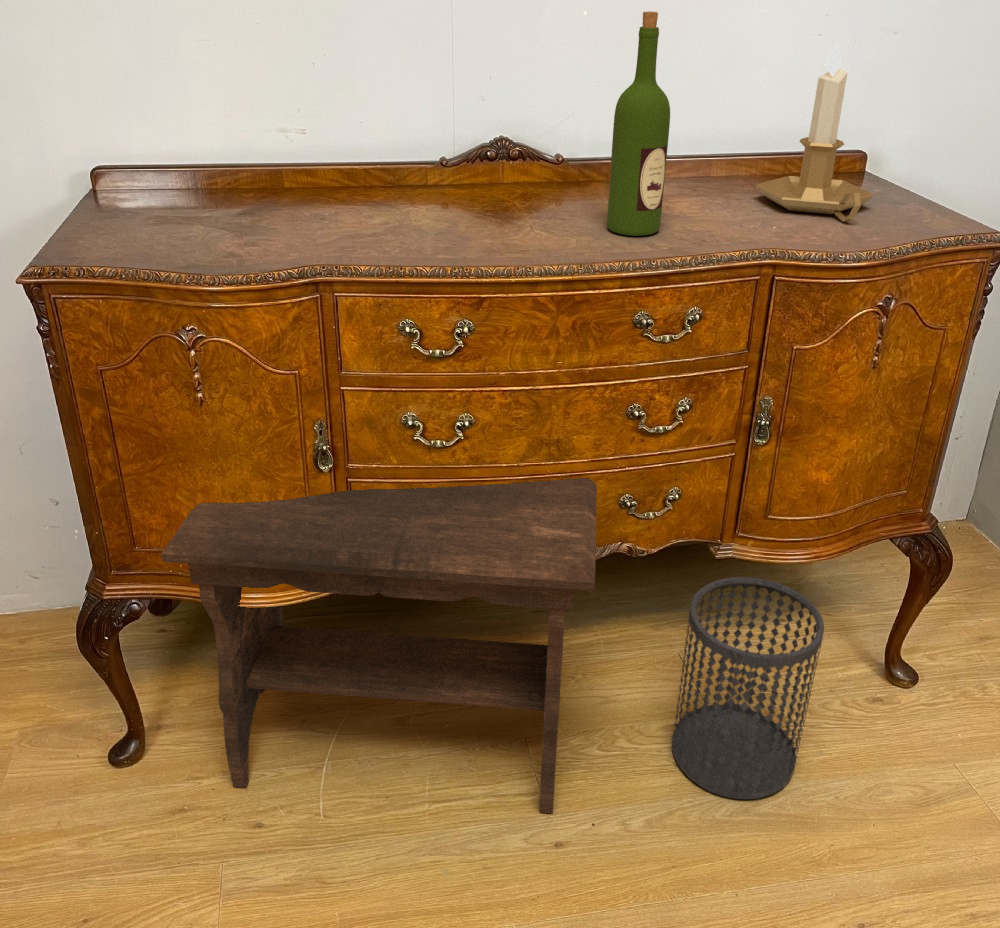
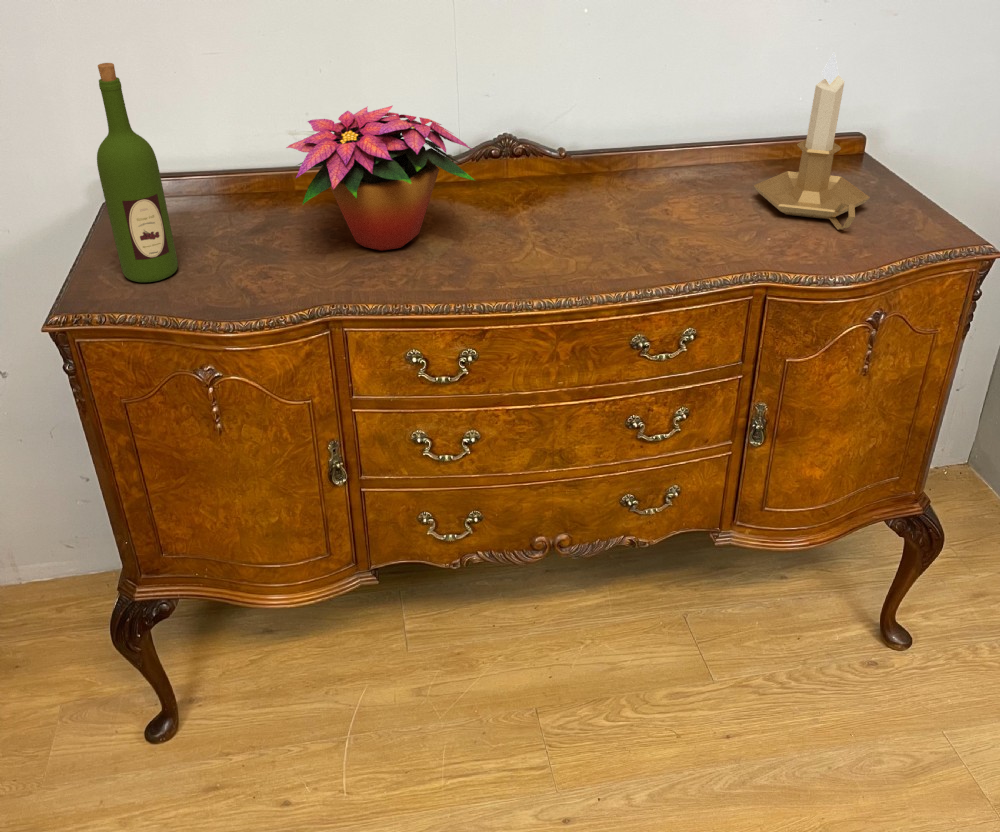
wine bottle: present [607,12,670,236] -> present [97,63,178,282]
flower arrangement: none [274,75,484,228] -> present [286,106,475,251]
footstool: present [161,478,597,814] -> none [189,446,599,788]
wastebasket: present [672,577,824,799] -> none [672,565,815,772]

